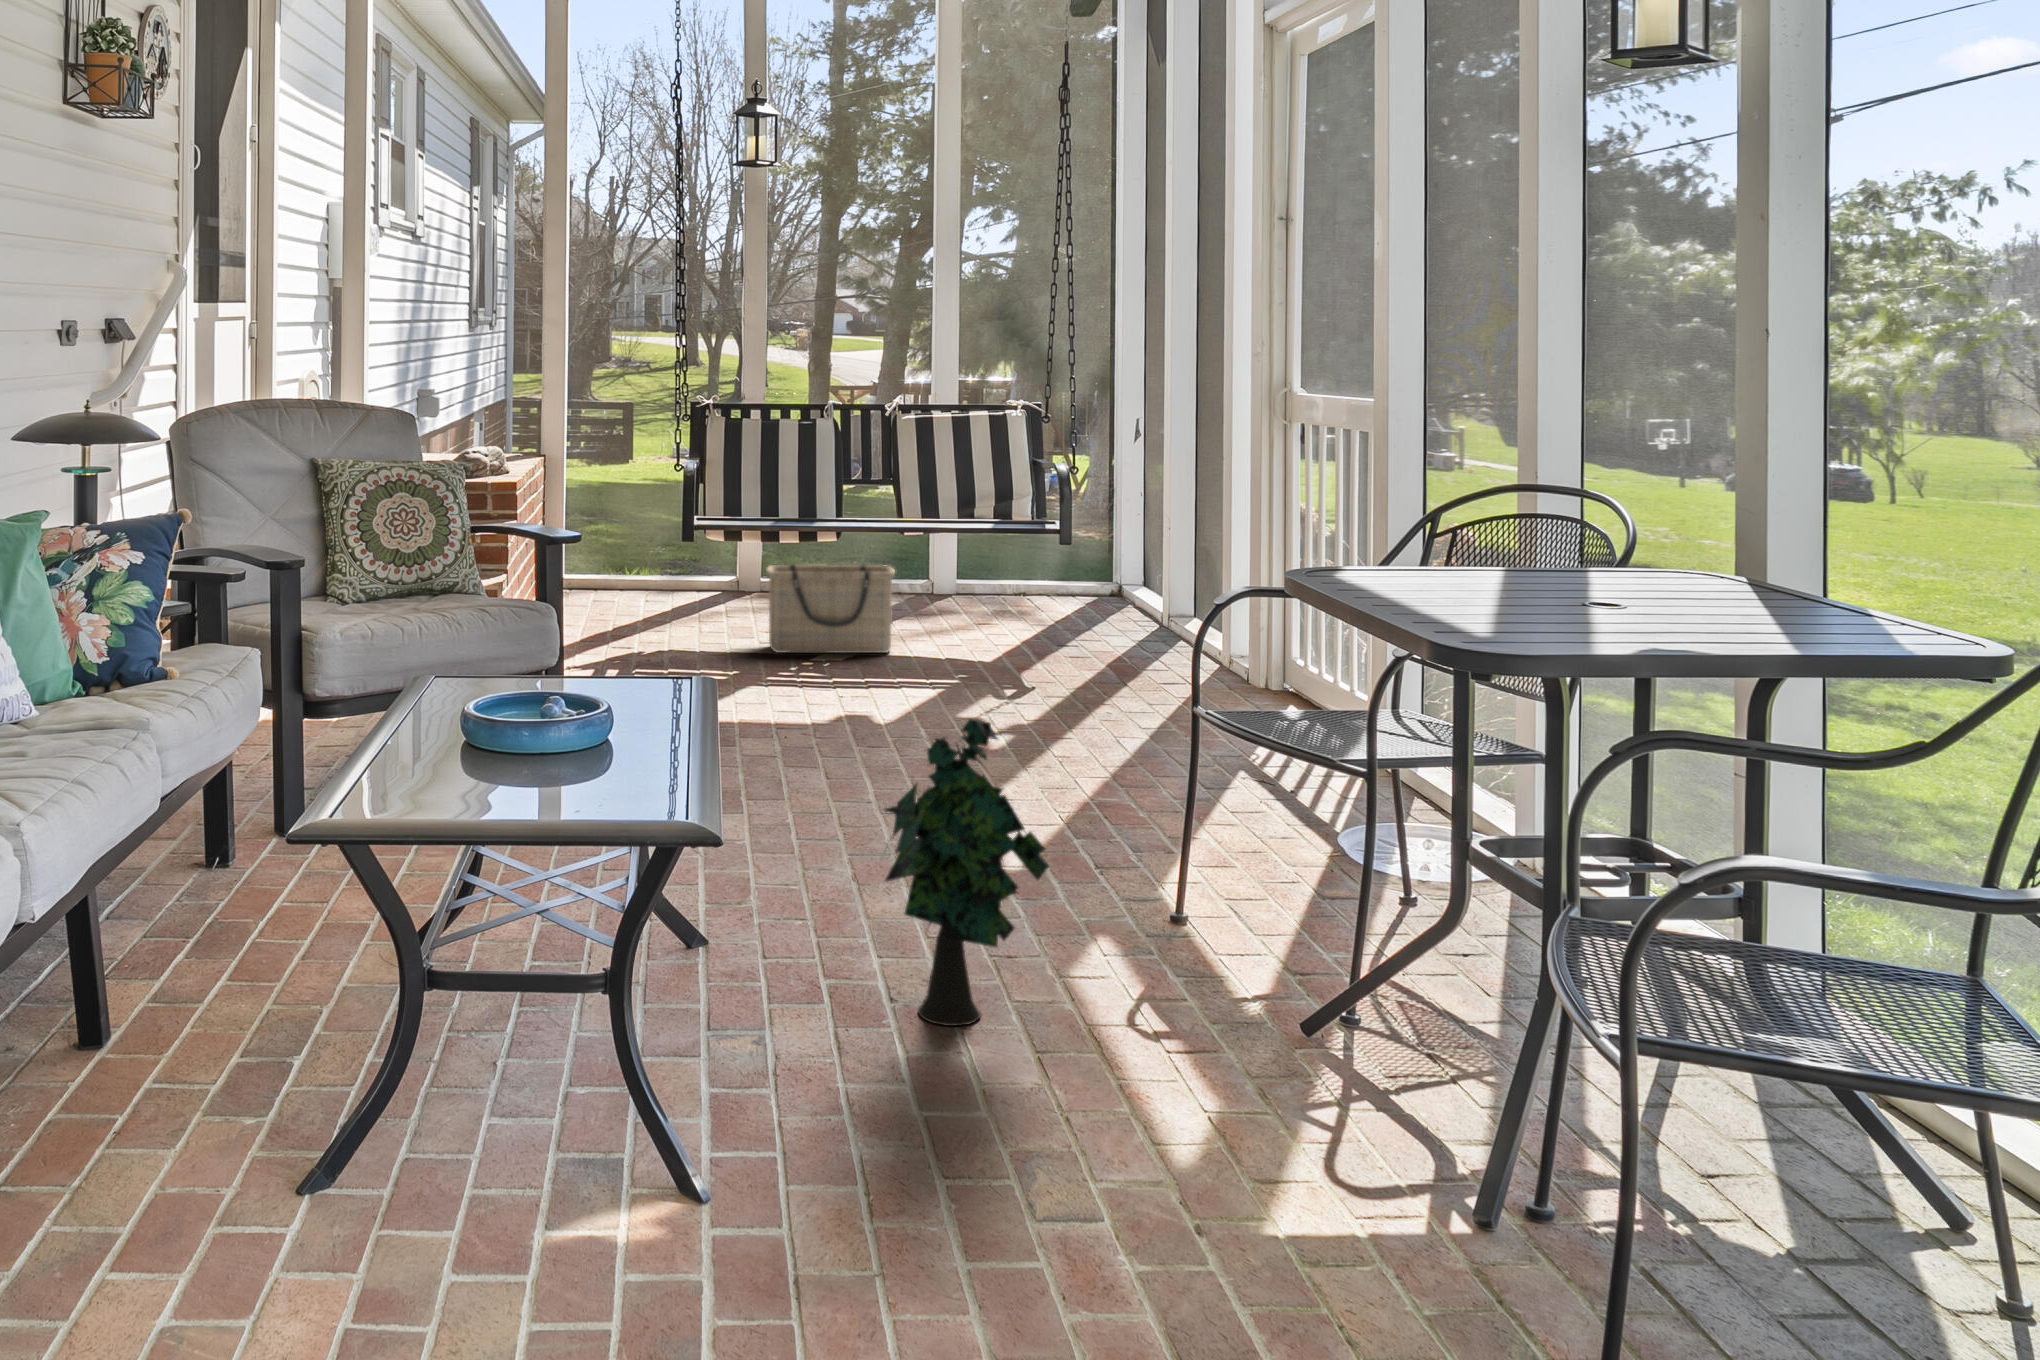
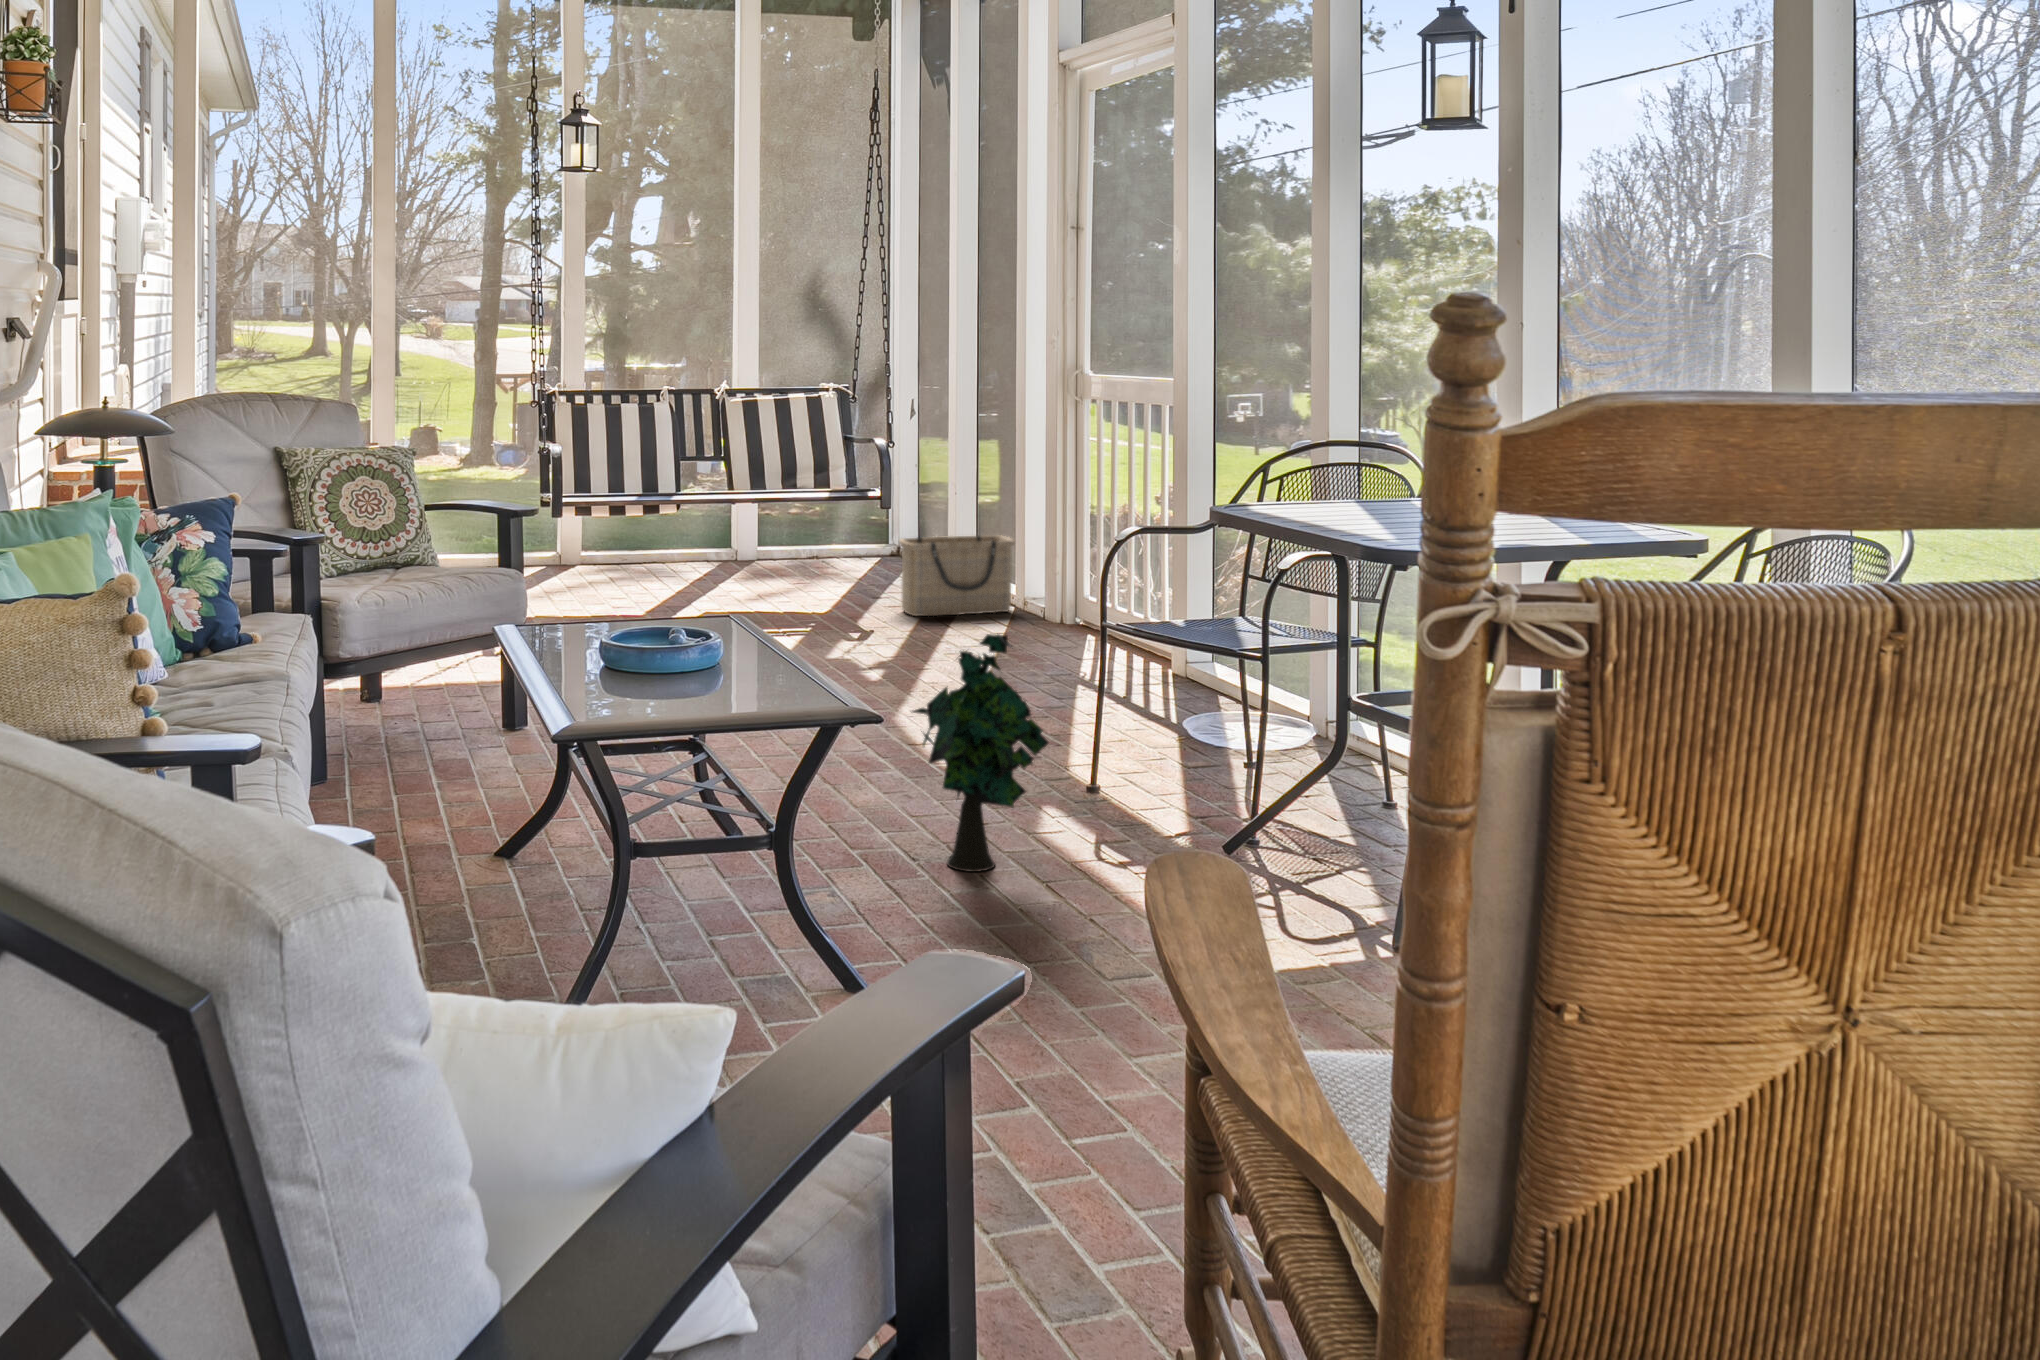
basket: present [766,565,895,653] -> present [899,535,1015,616]

